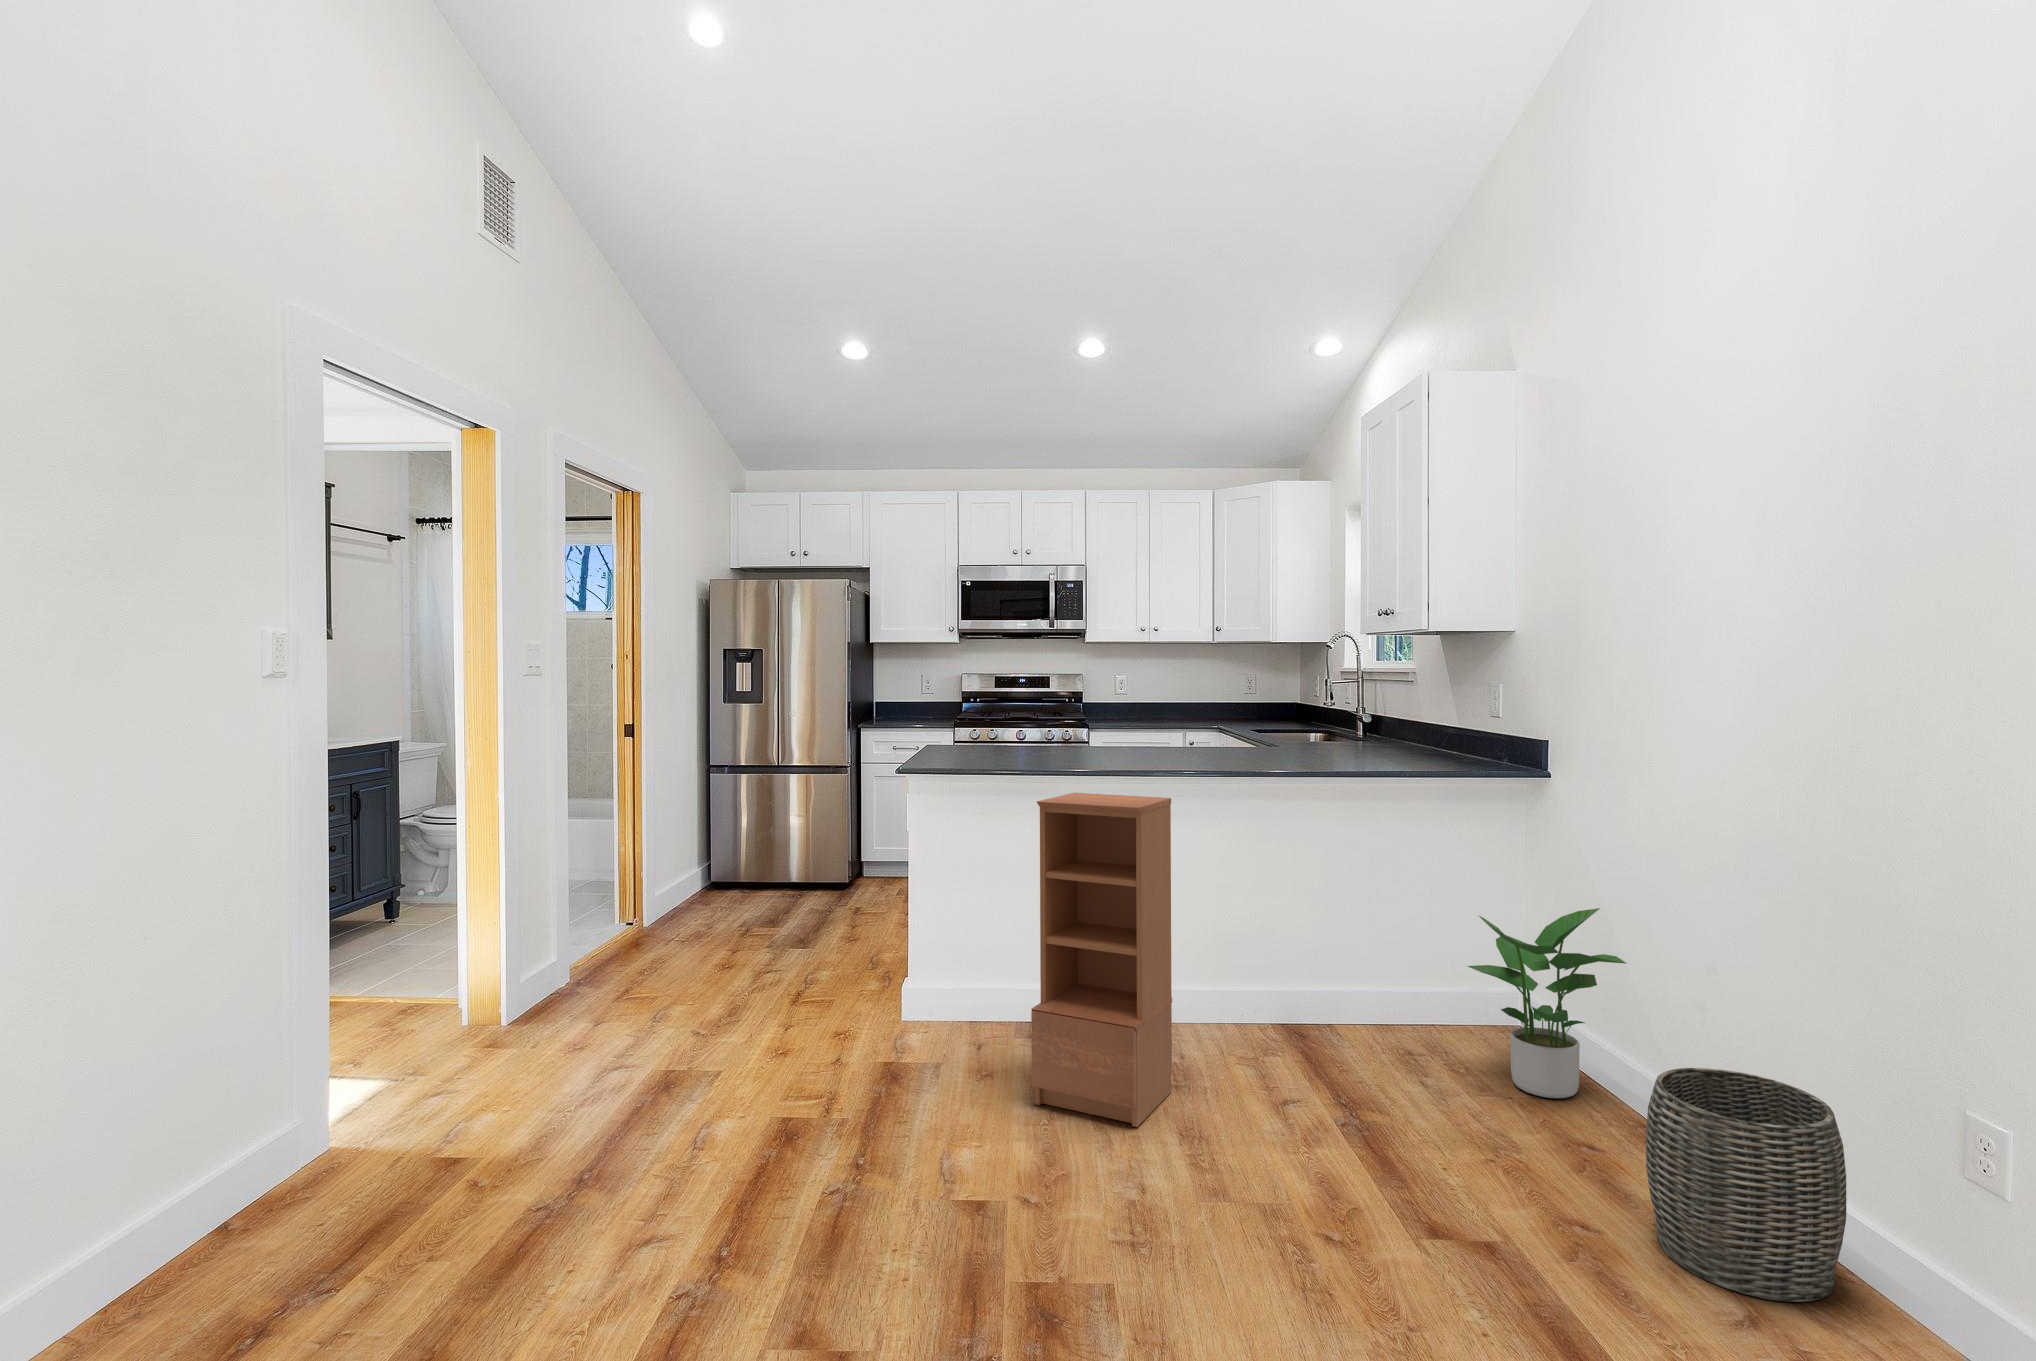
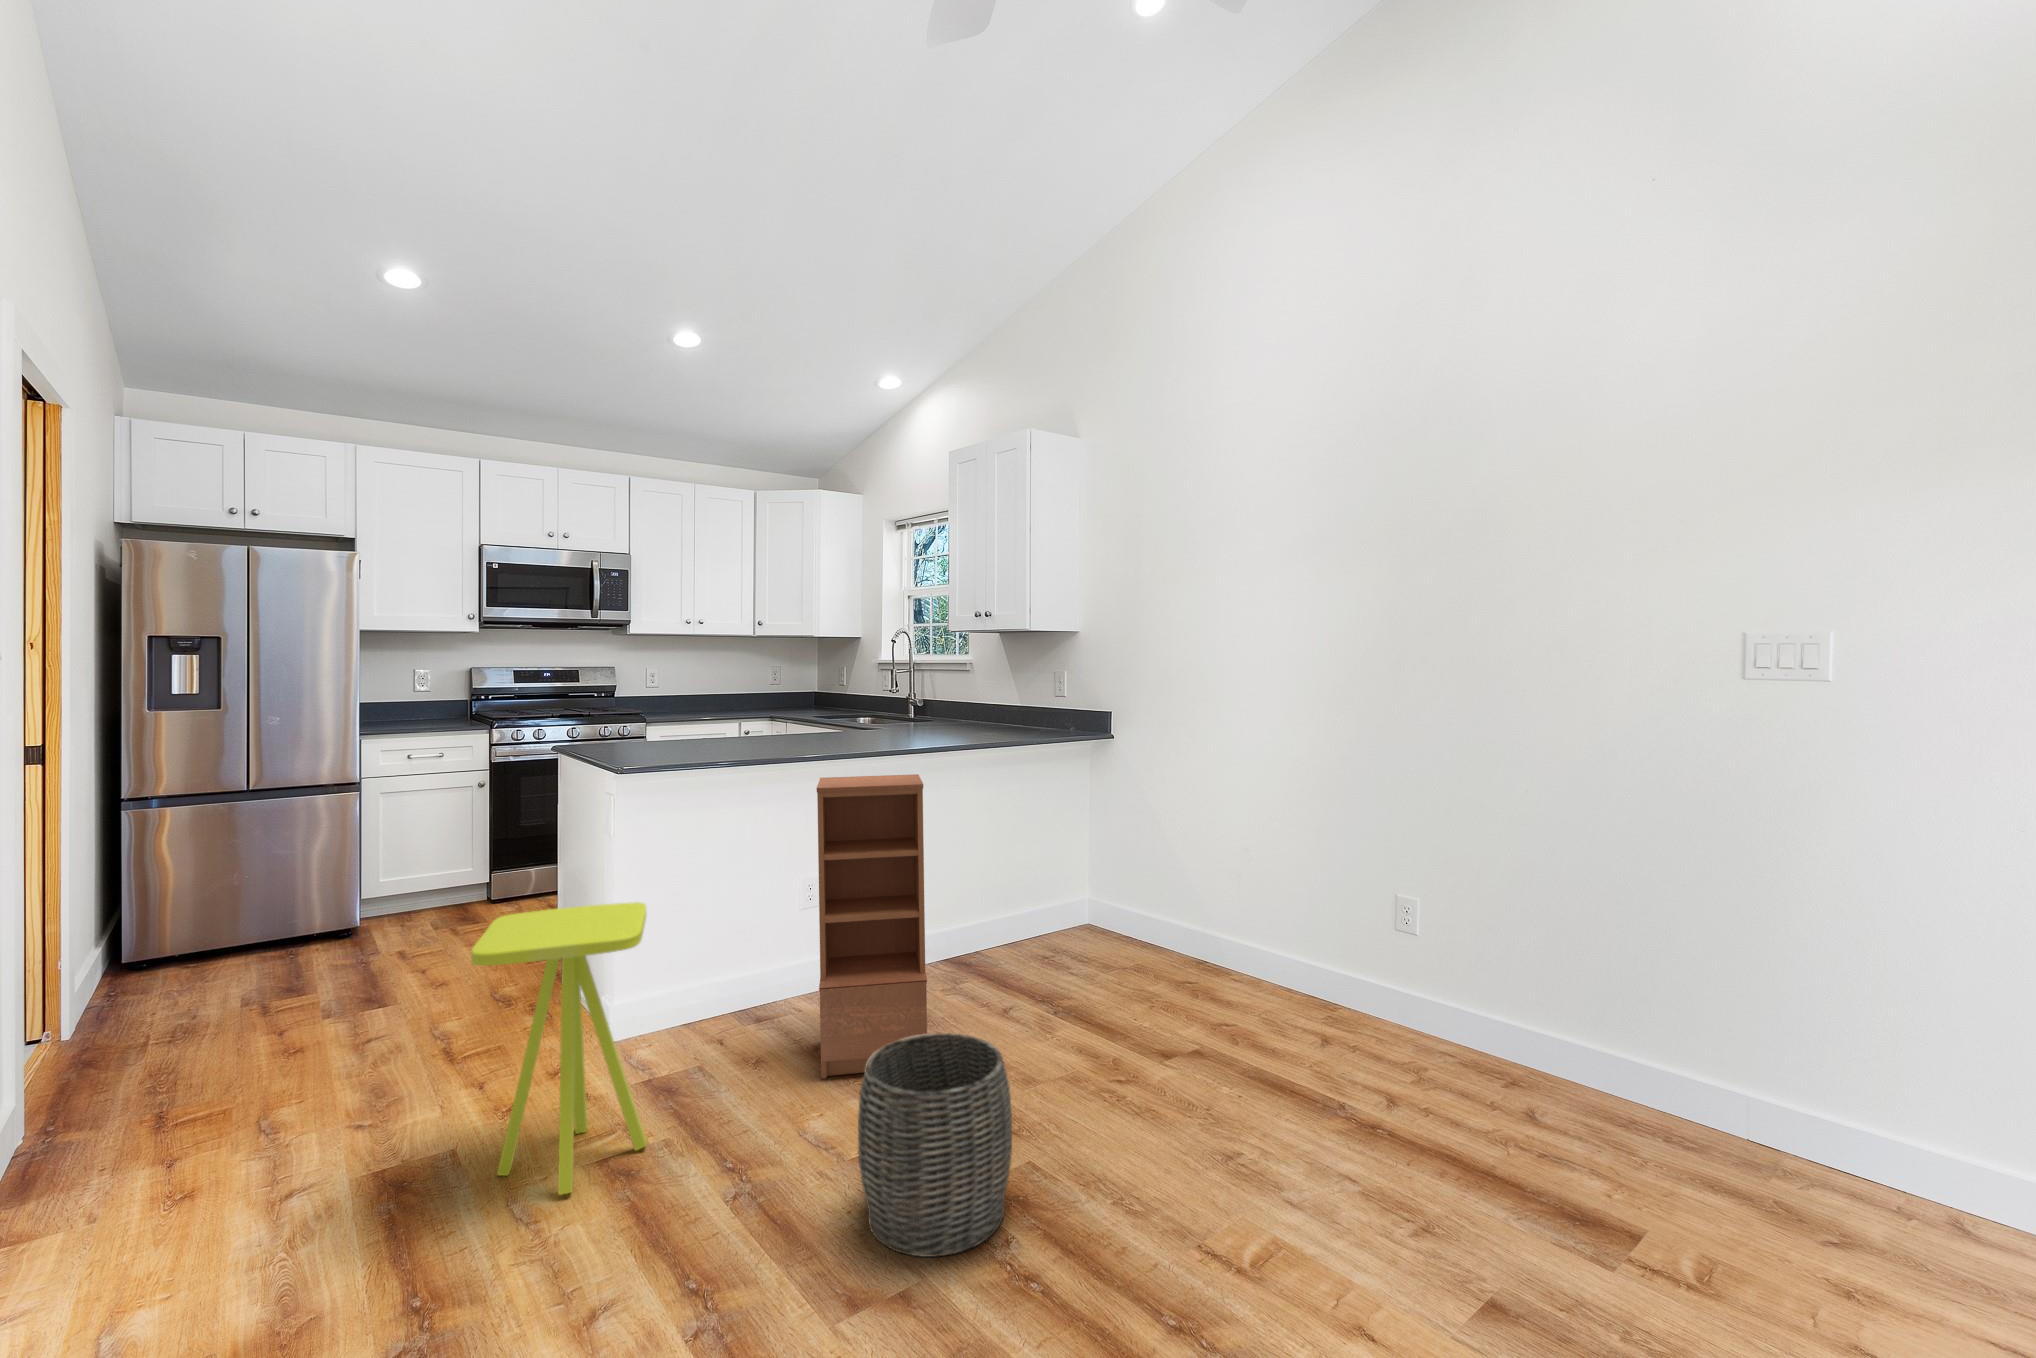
side table: none [711,884,873,1128] -> present [471,902,647,1195]
potted plant: present [1468,908,1626,1098] -> none [1094,826,1203,966]
woven basket: present [1646,1068,1846,1302] -> present [858,1033,1012,1257]

